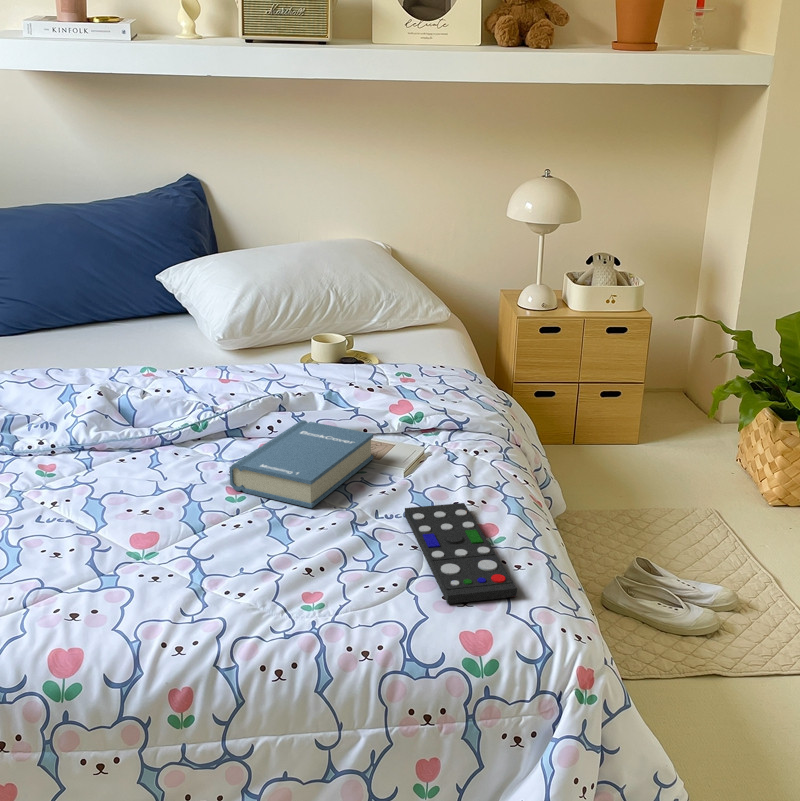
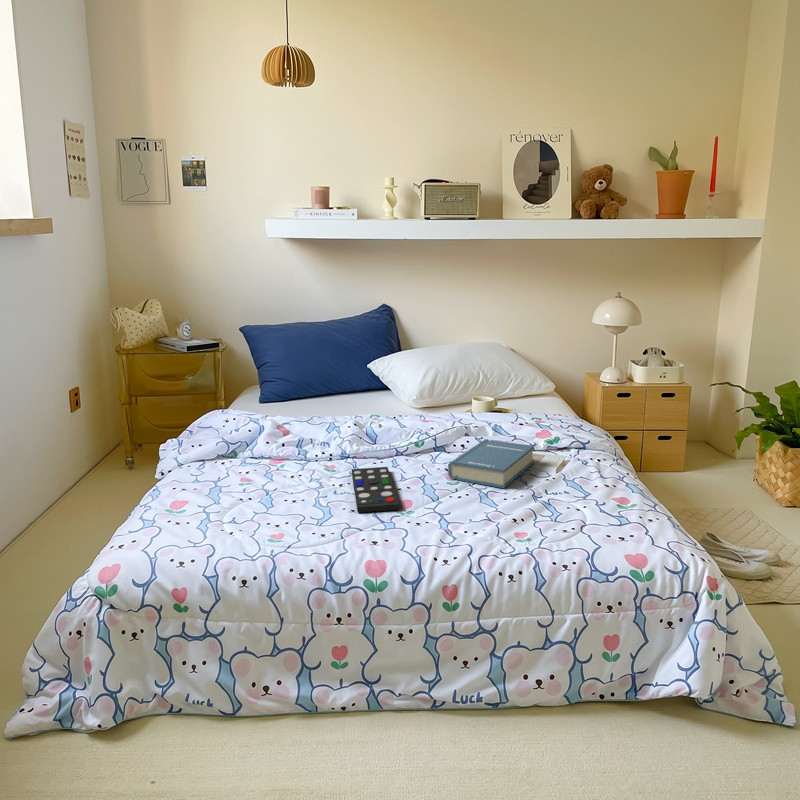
remote control: present [405,503,517,604] -> present [352,467,399,512]

